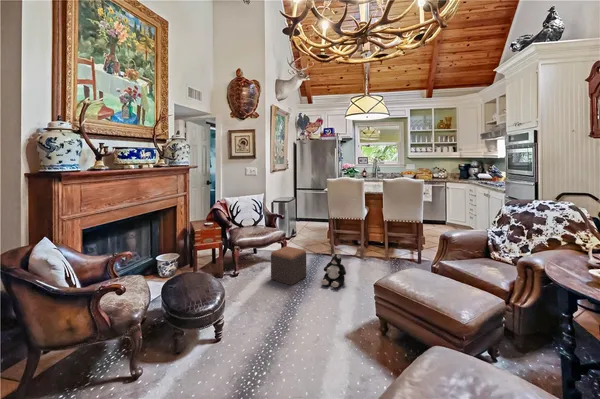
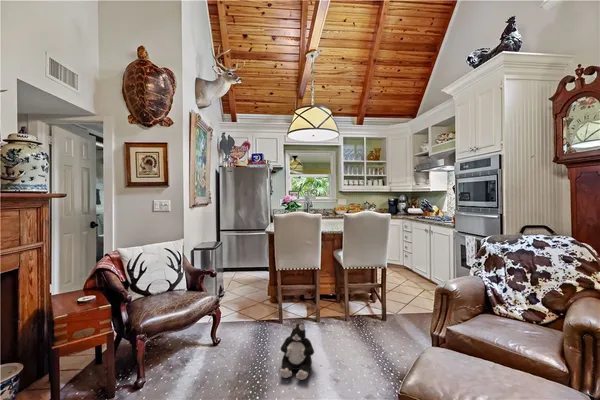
footstool: present [271,246,306,285] -> none [198,318,254,389]

